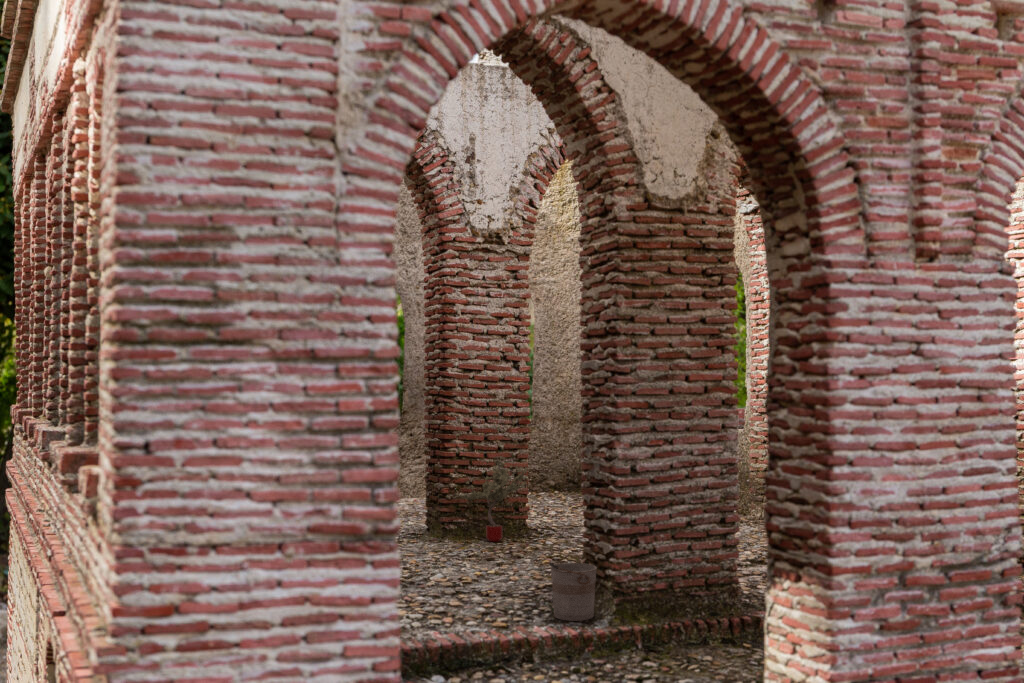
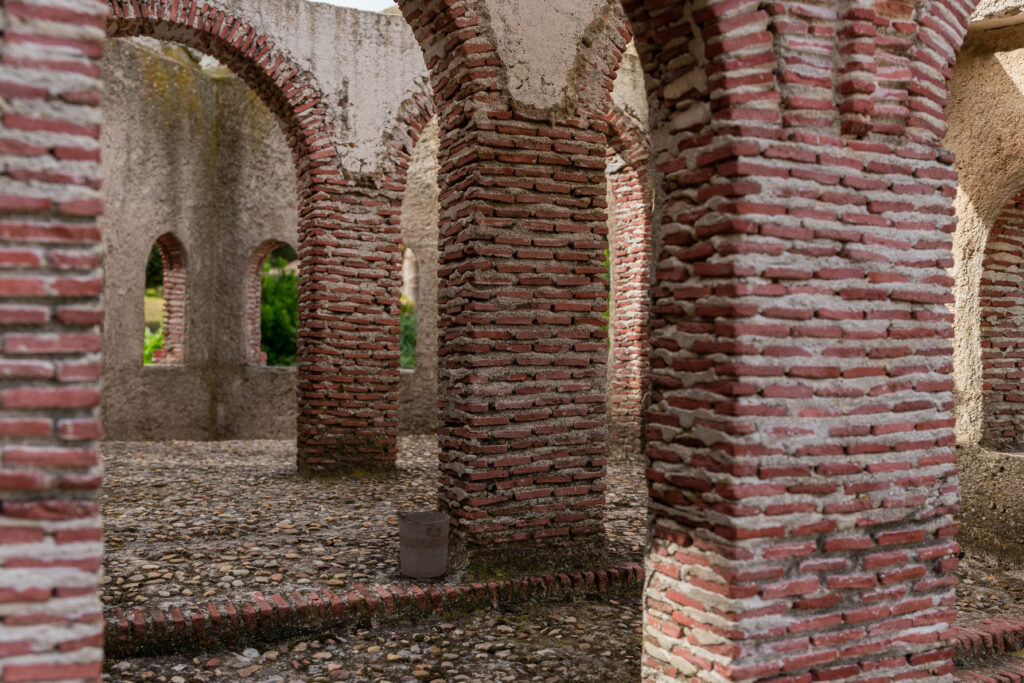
potted tree: present [461,456,527,542] -> none [325,398,396,484]

